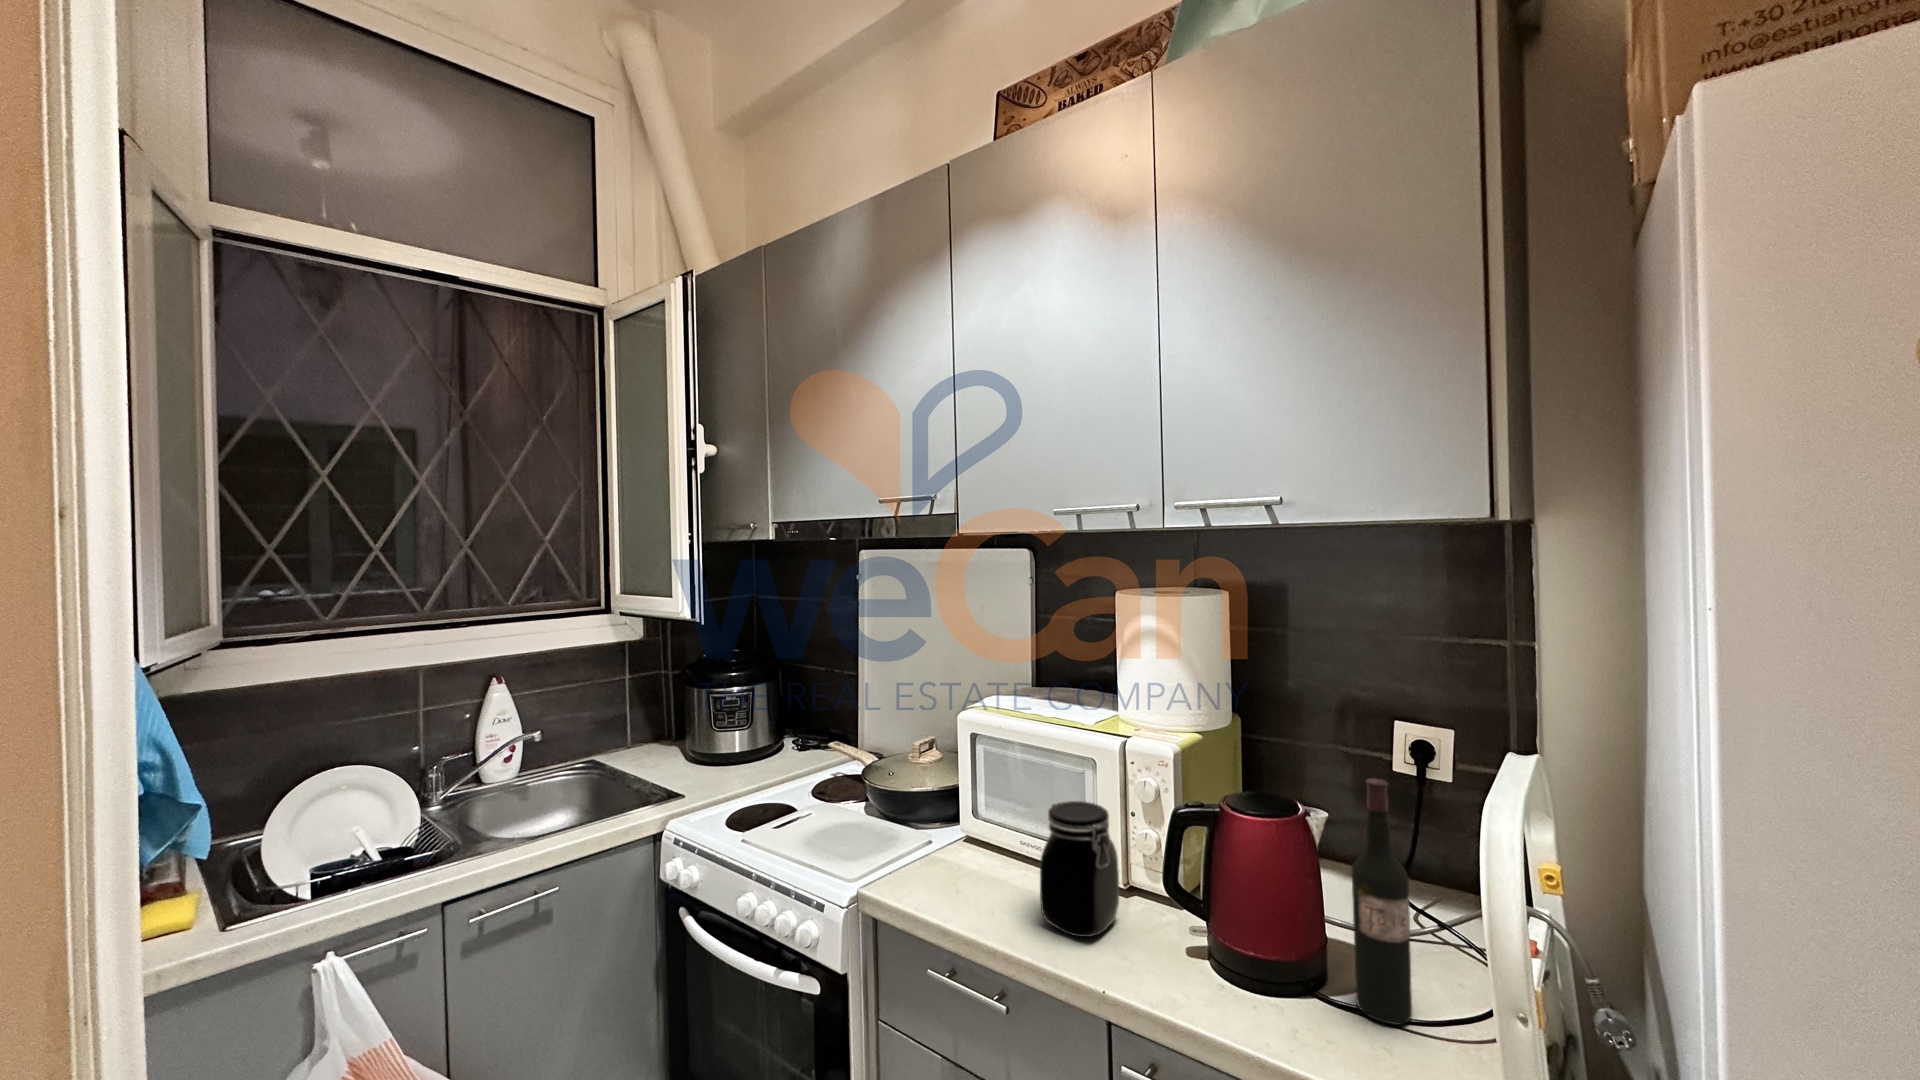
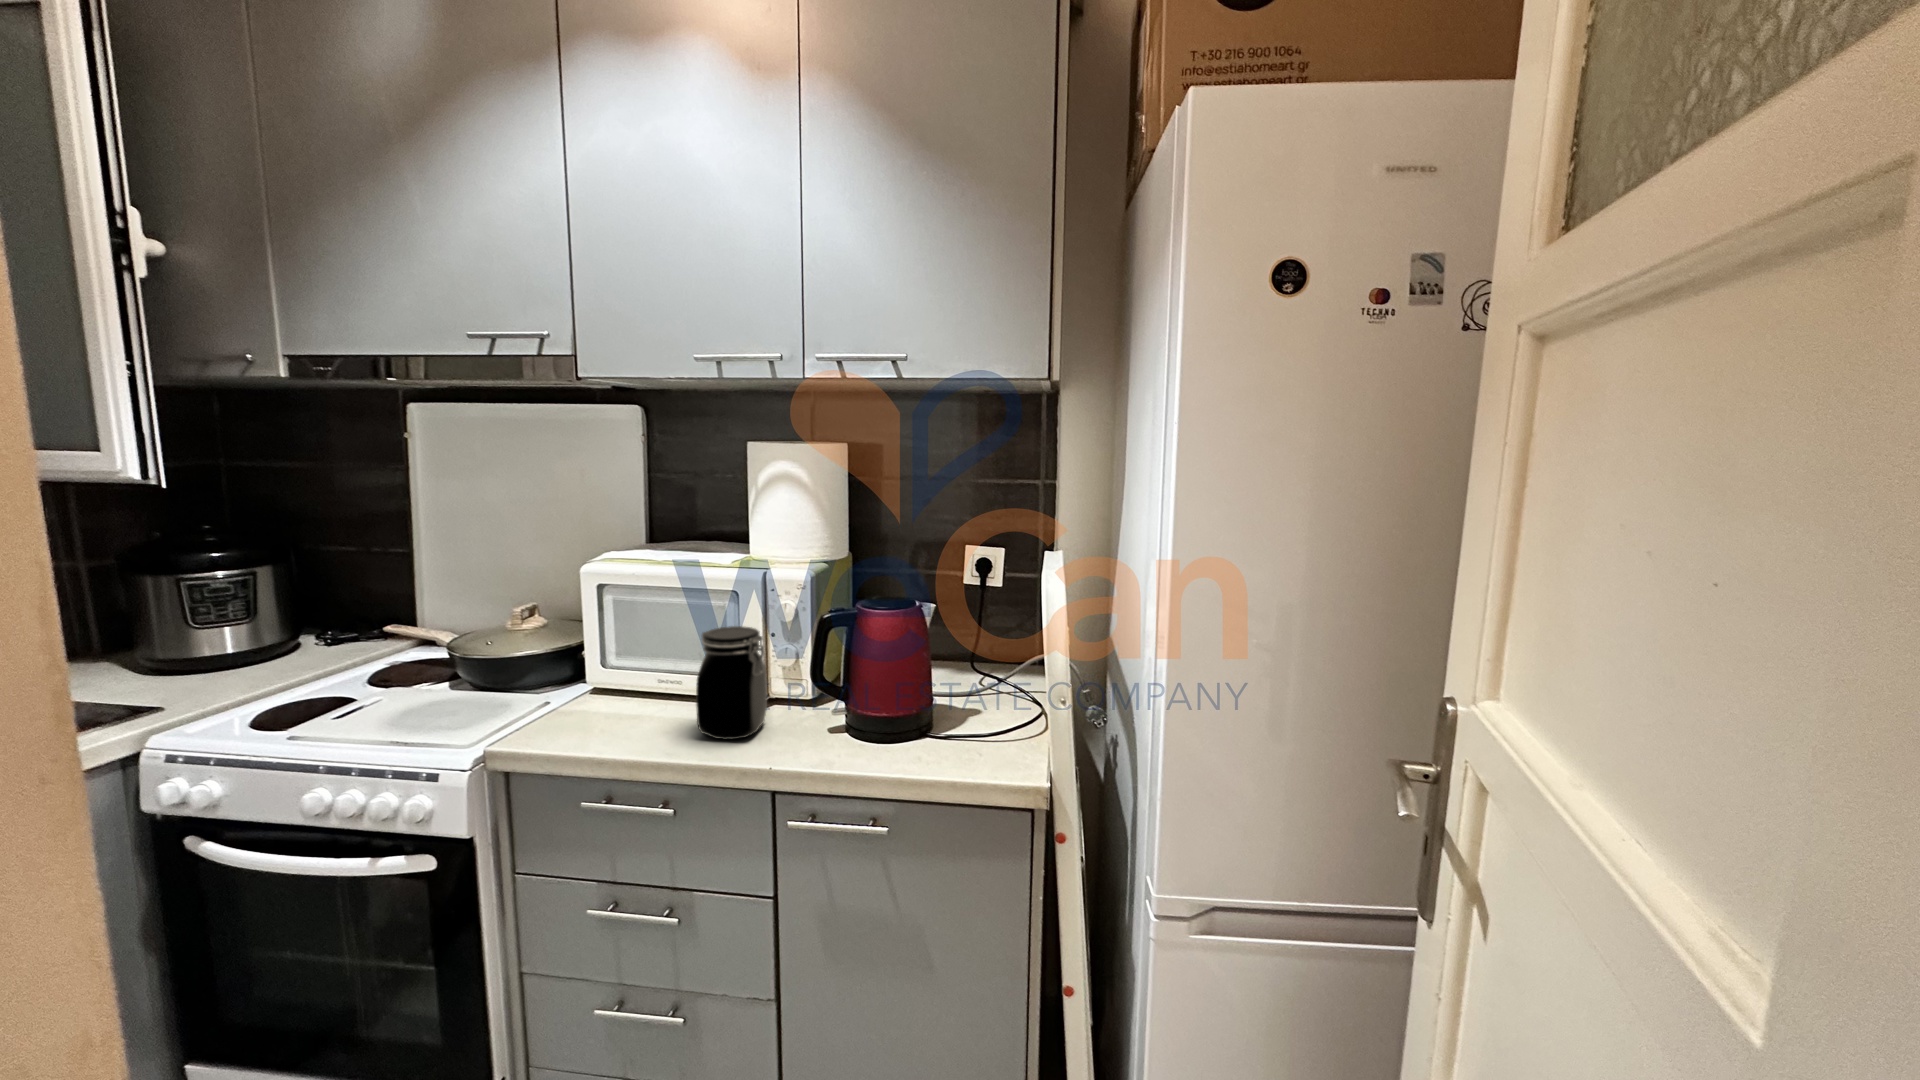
wine bottle: present [1352,779,1412,1024] -> none [952,570,989,740]

